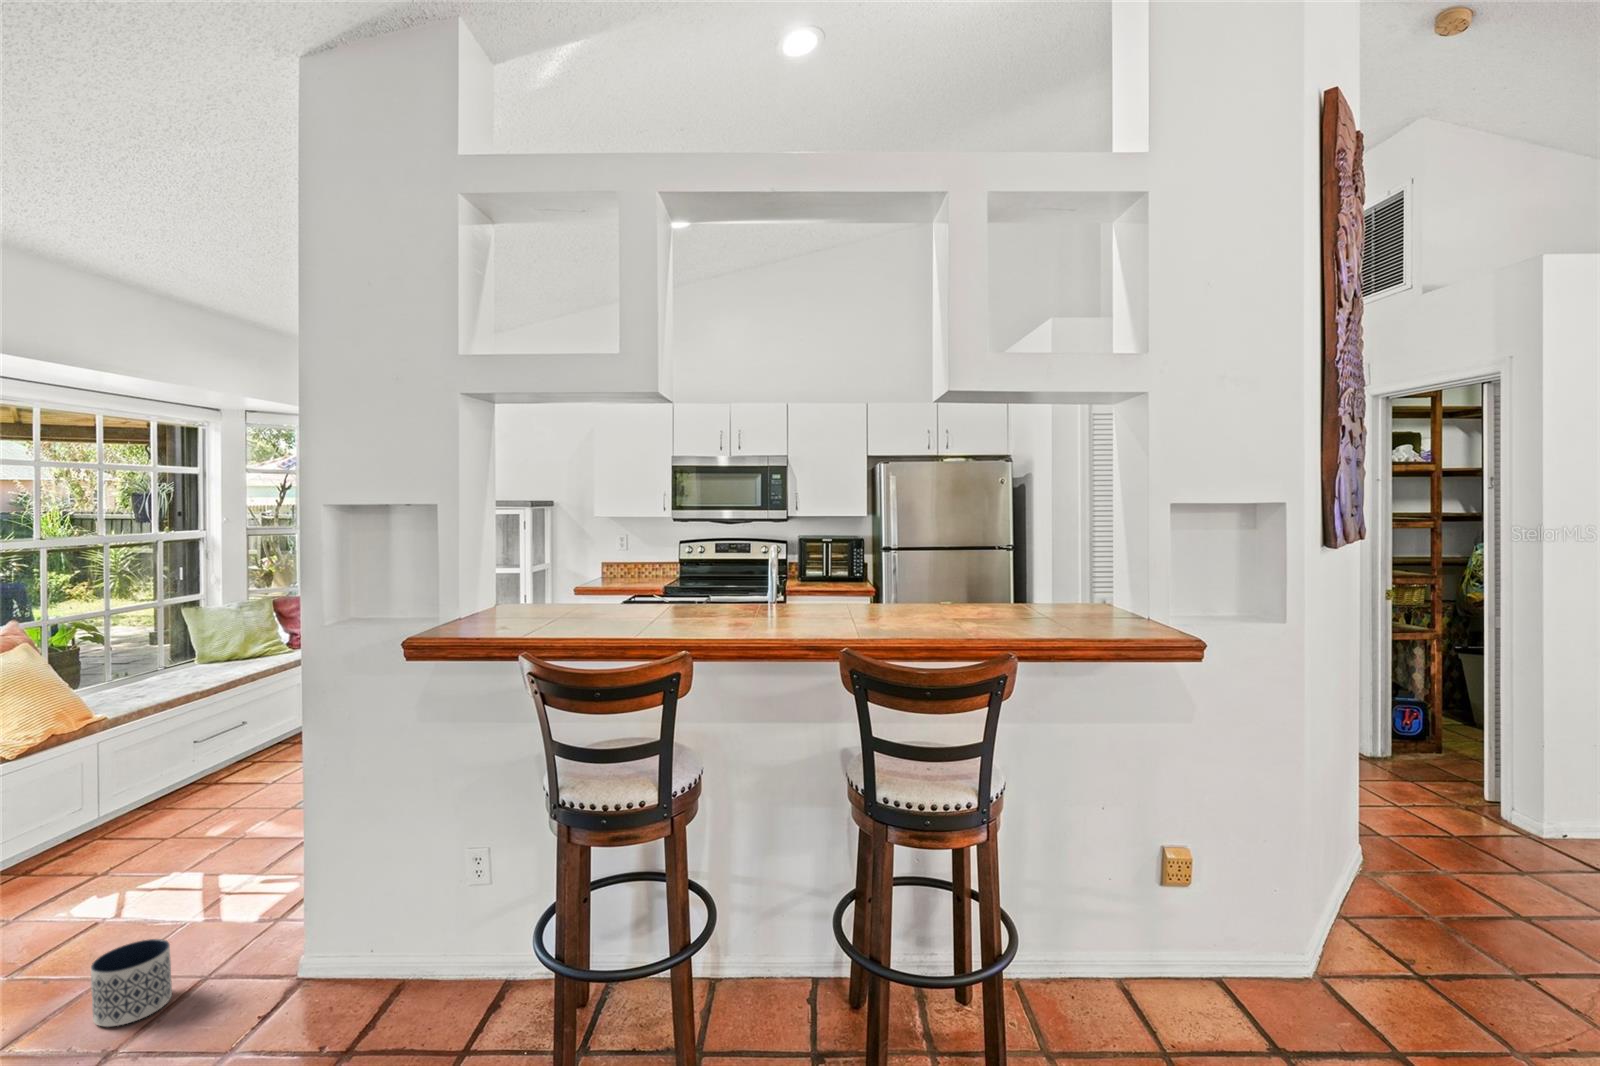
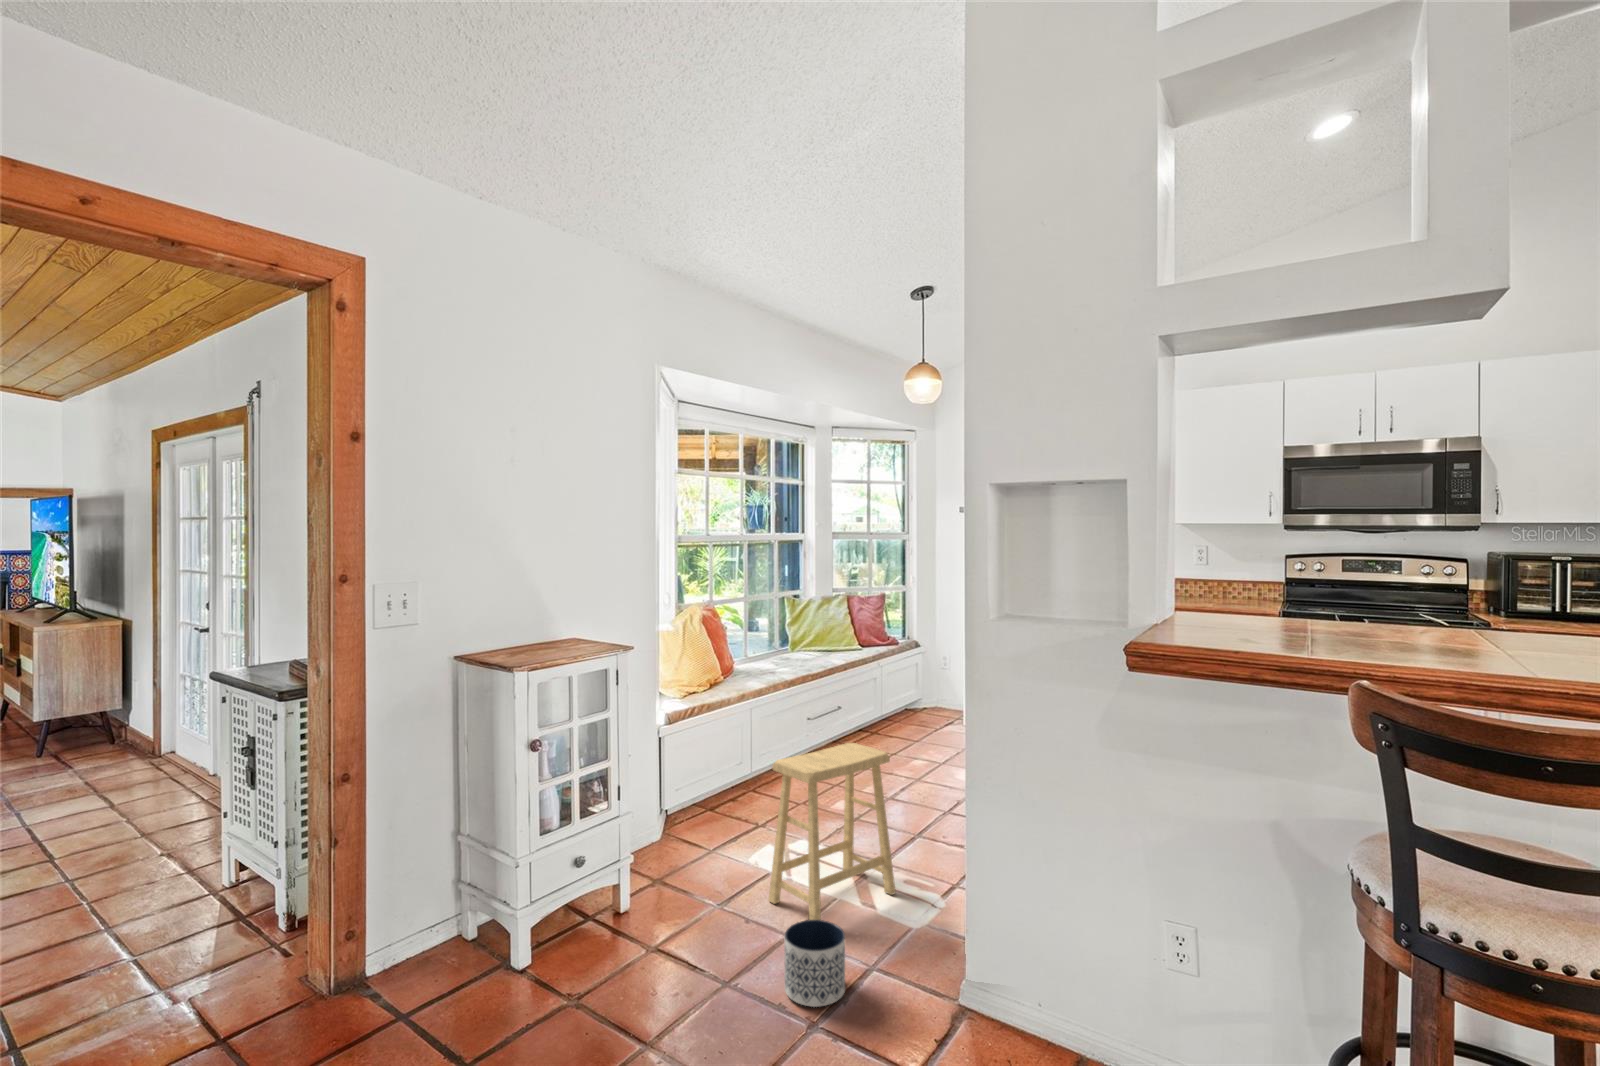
footstool: none [94,758,263,953] -> present [768,743,896,920]

